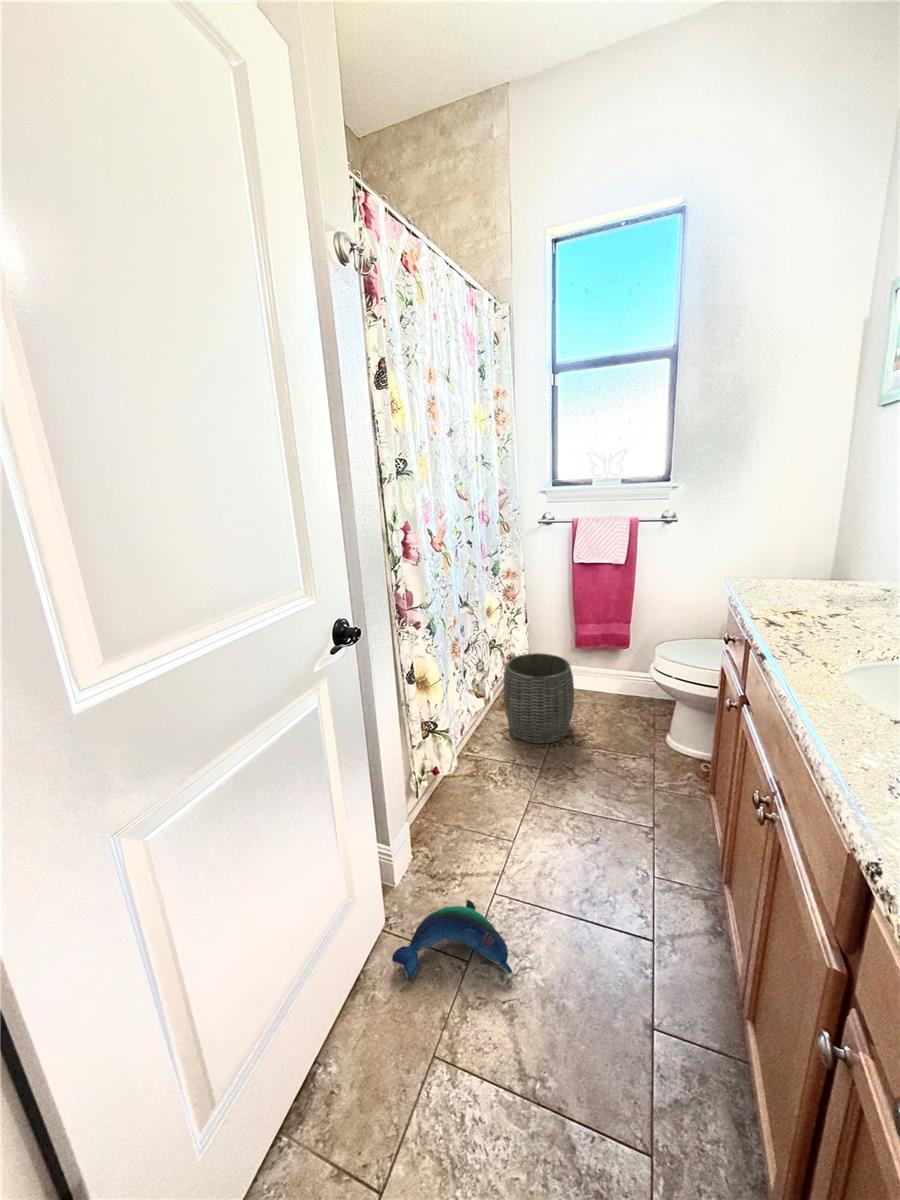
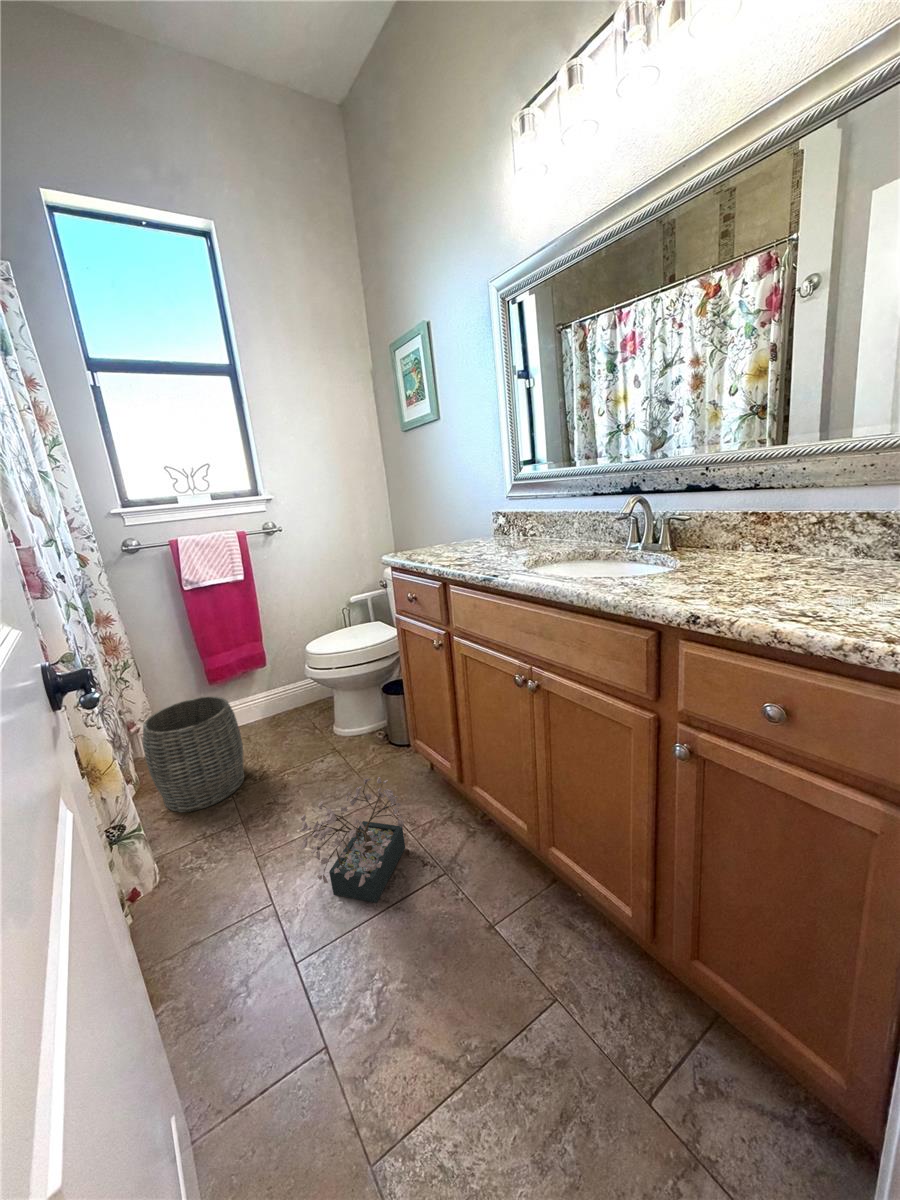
decorative plant: none [530,792,645,907] -> present [301,777,405,903]
plush toy: present [392,899,512,980] -> none [235,983,375,1150]

